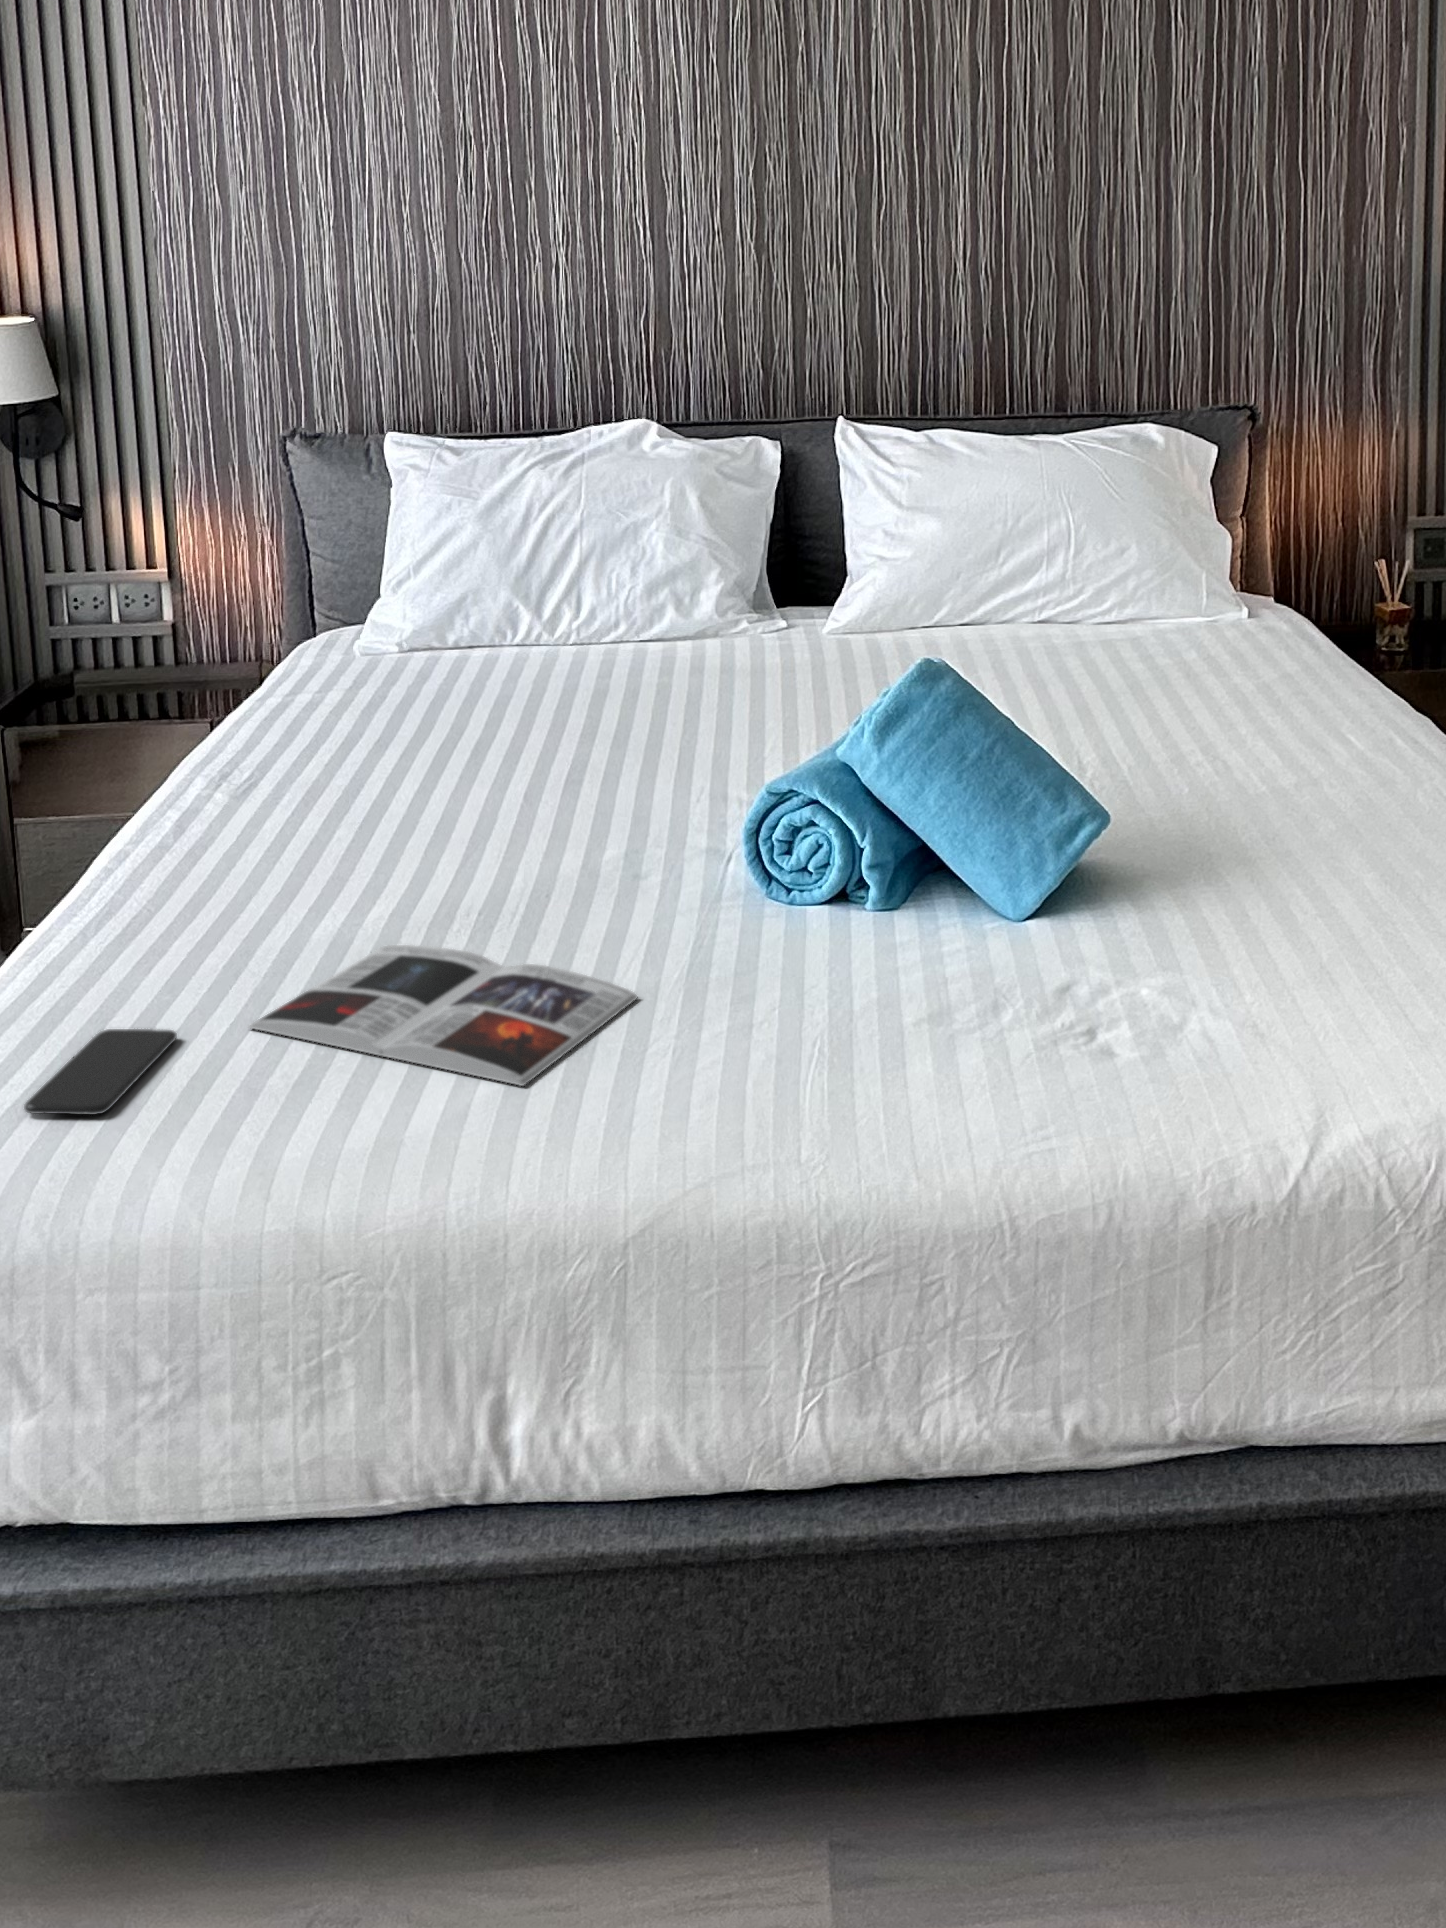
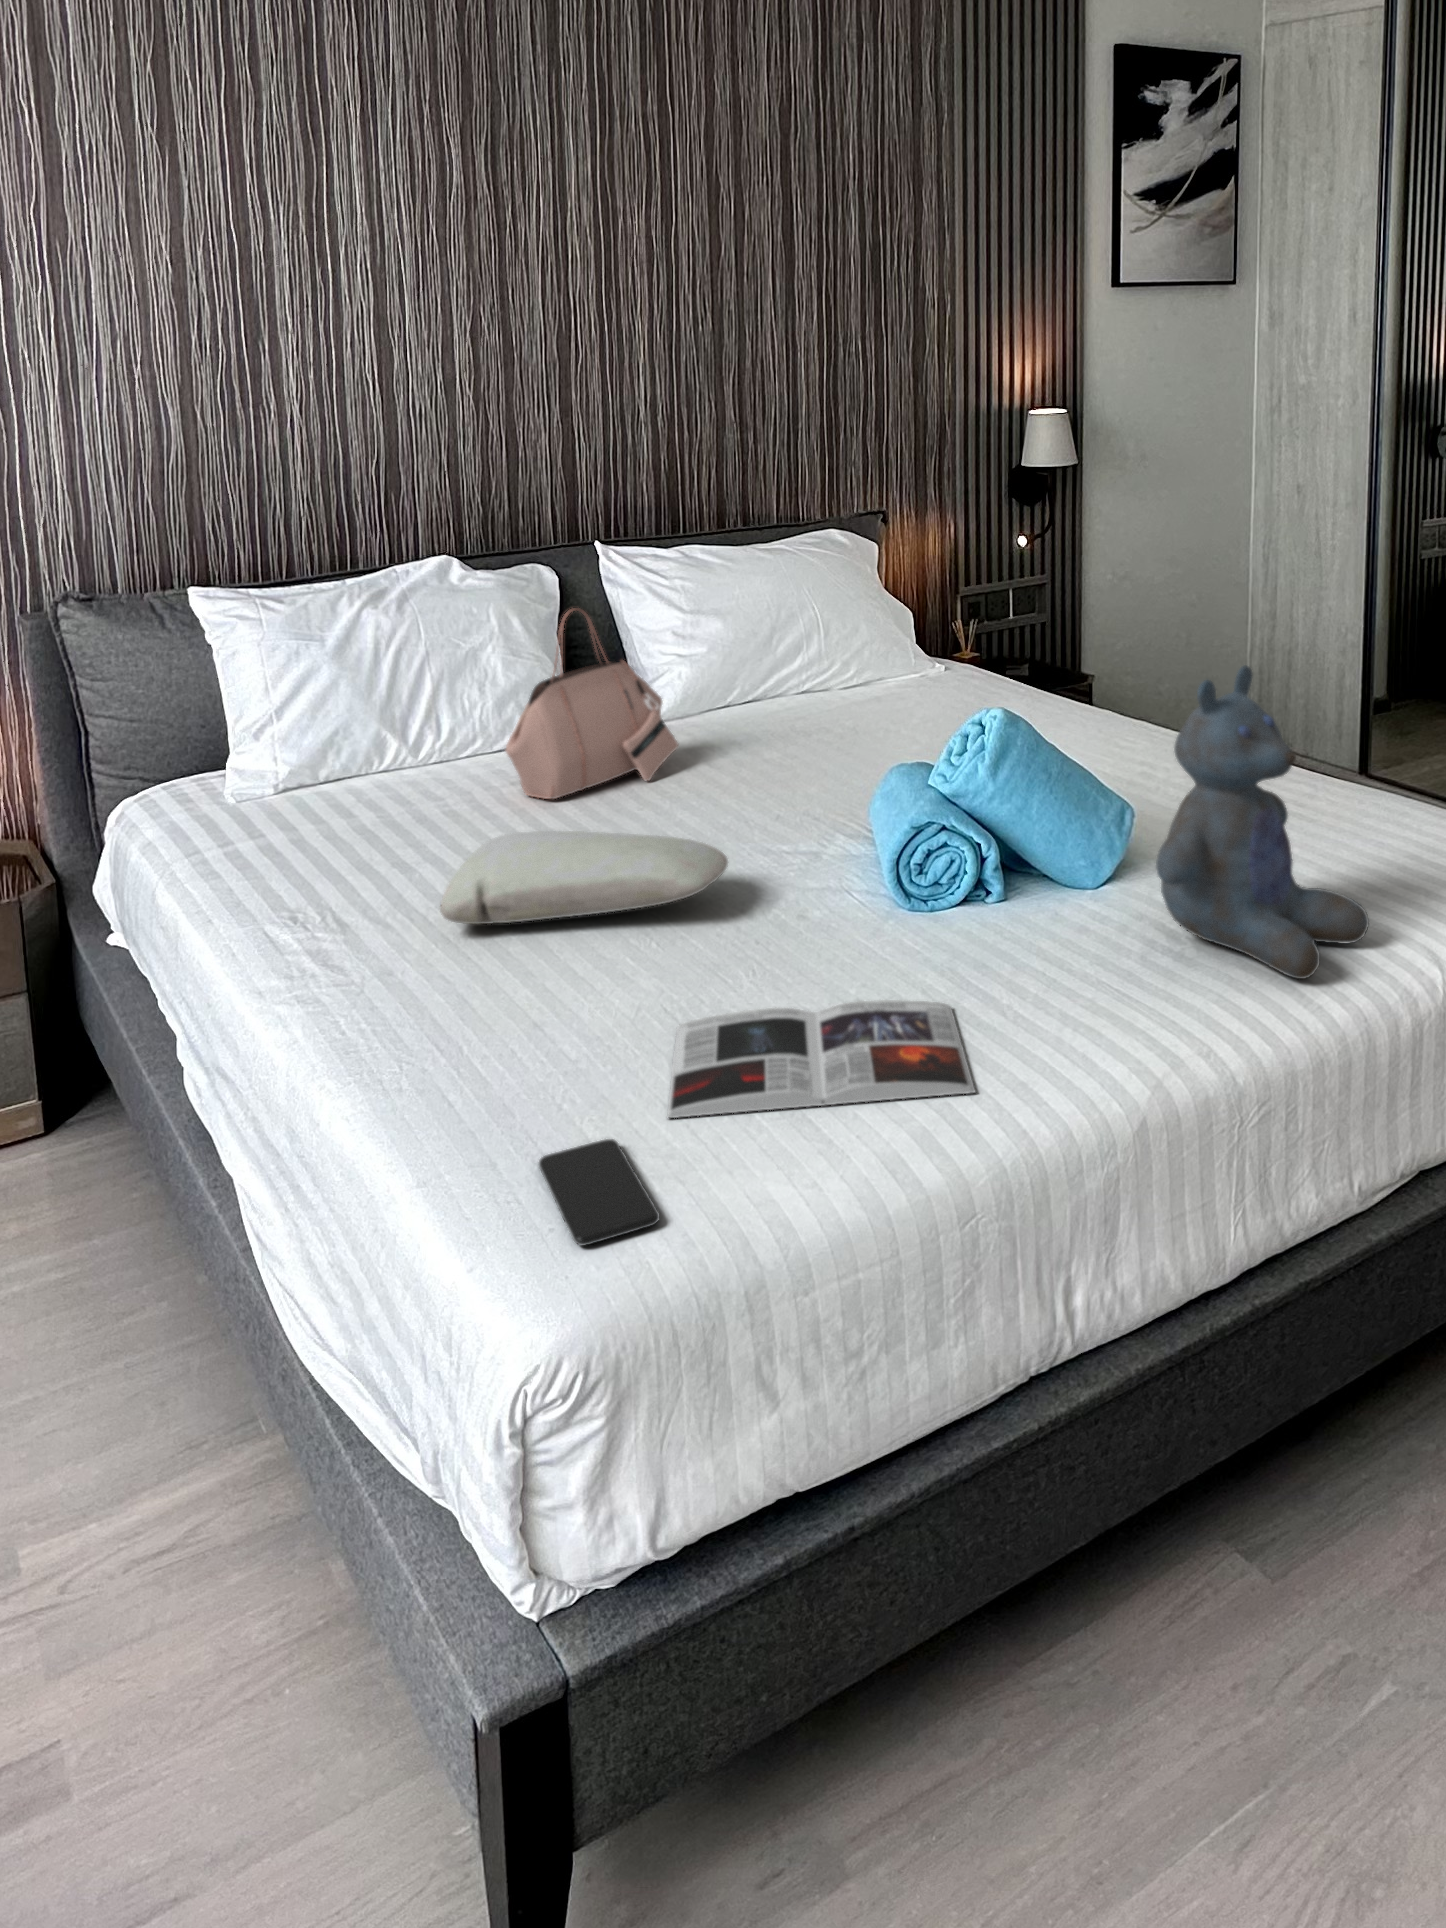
handbag: none [570,494,786,703] -> present [506,608,678,799]
stuffed bear: none [906,651,1200,1070] -> present [1156,666,1369,979]
pillow: none [328,726,623,826] -> present [440,831,728,924]

